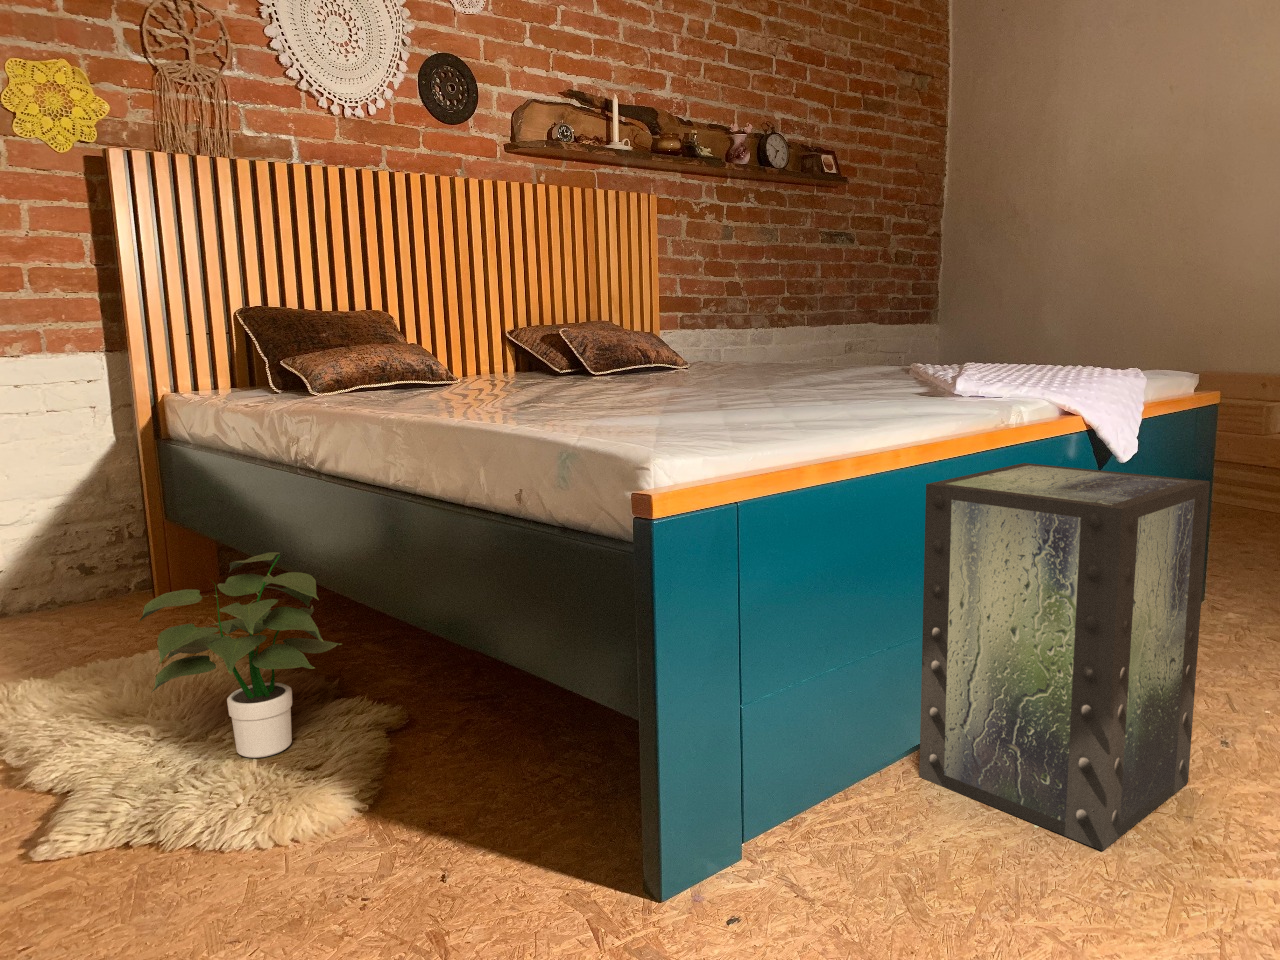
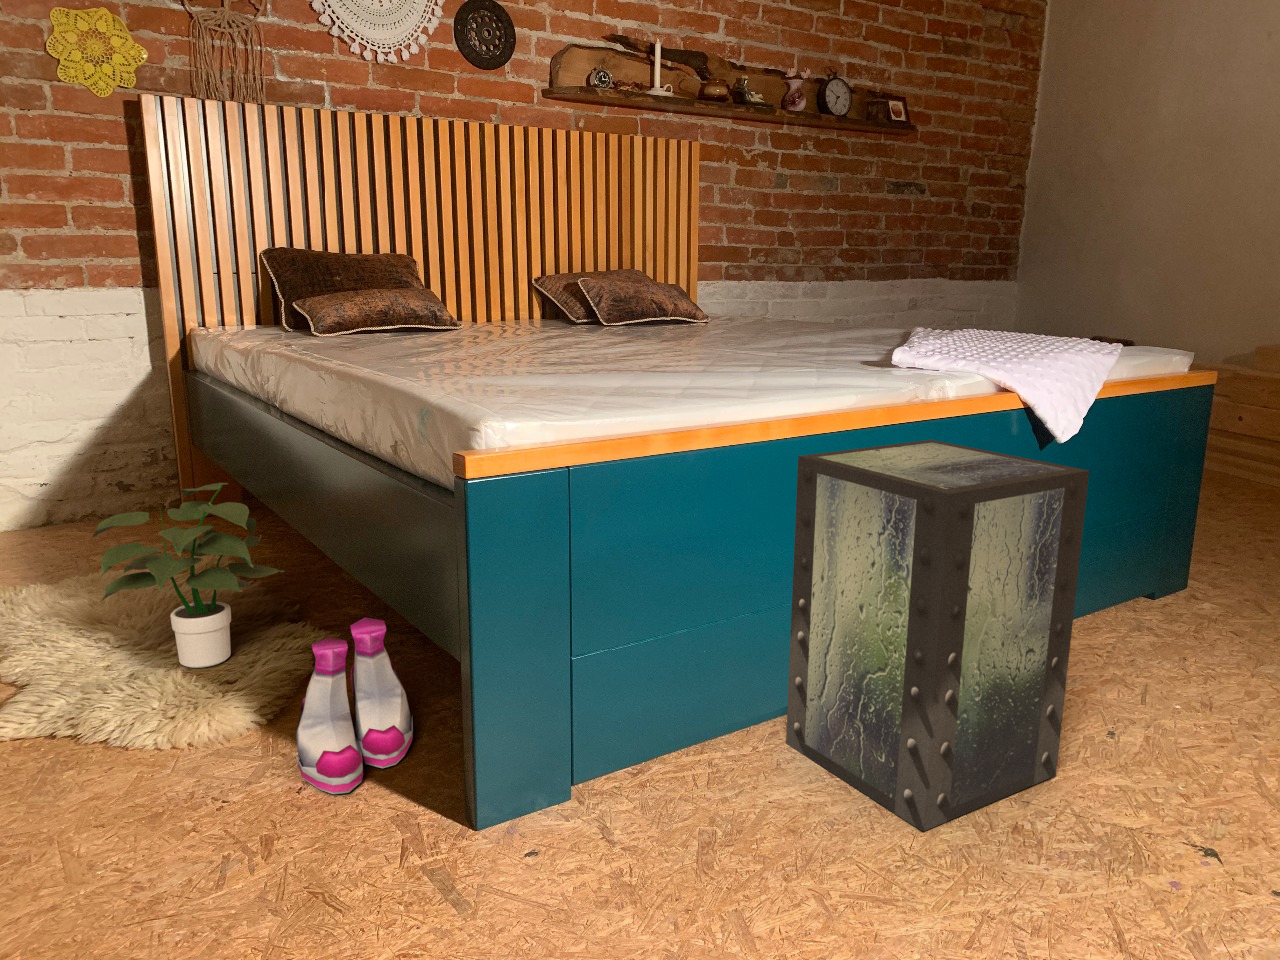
boots: none [423,683,543,880] -> present [296,617,413,794]

